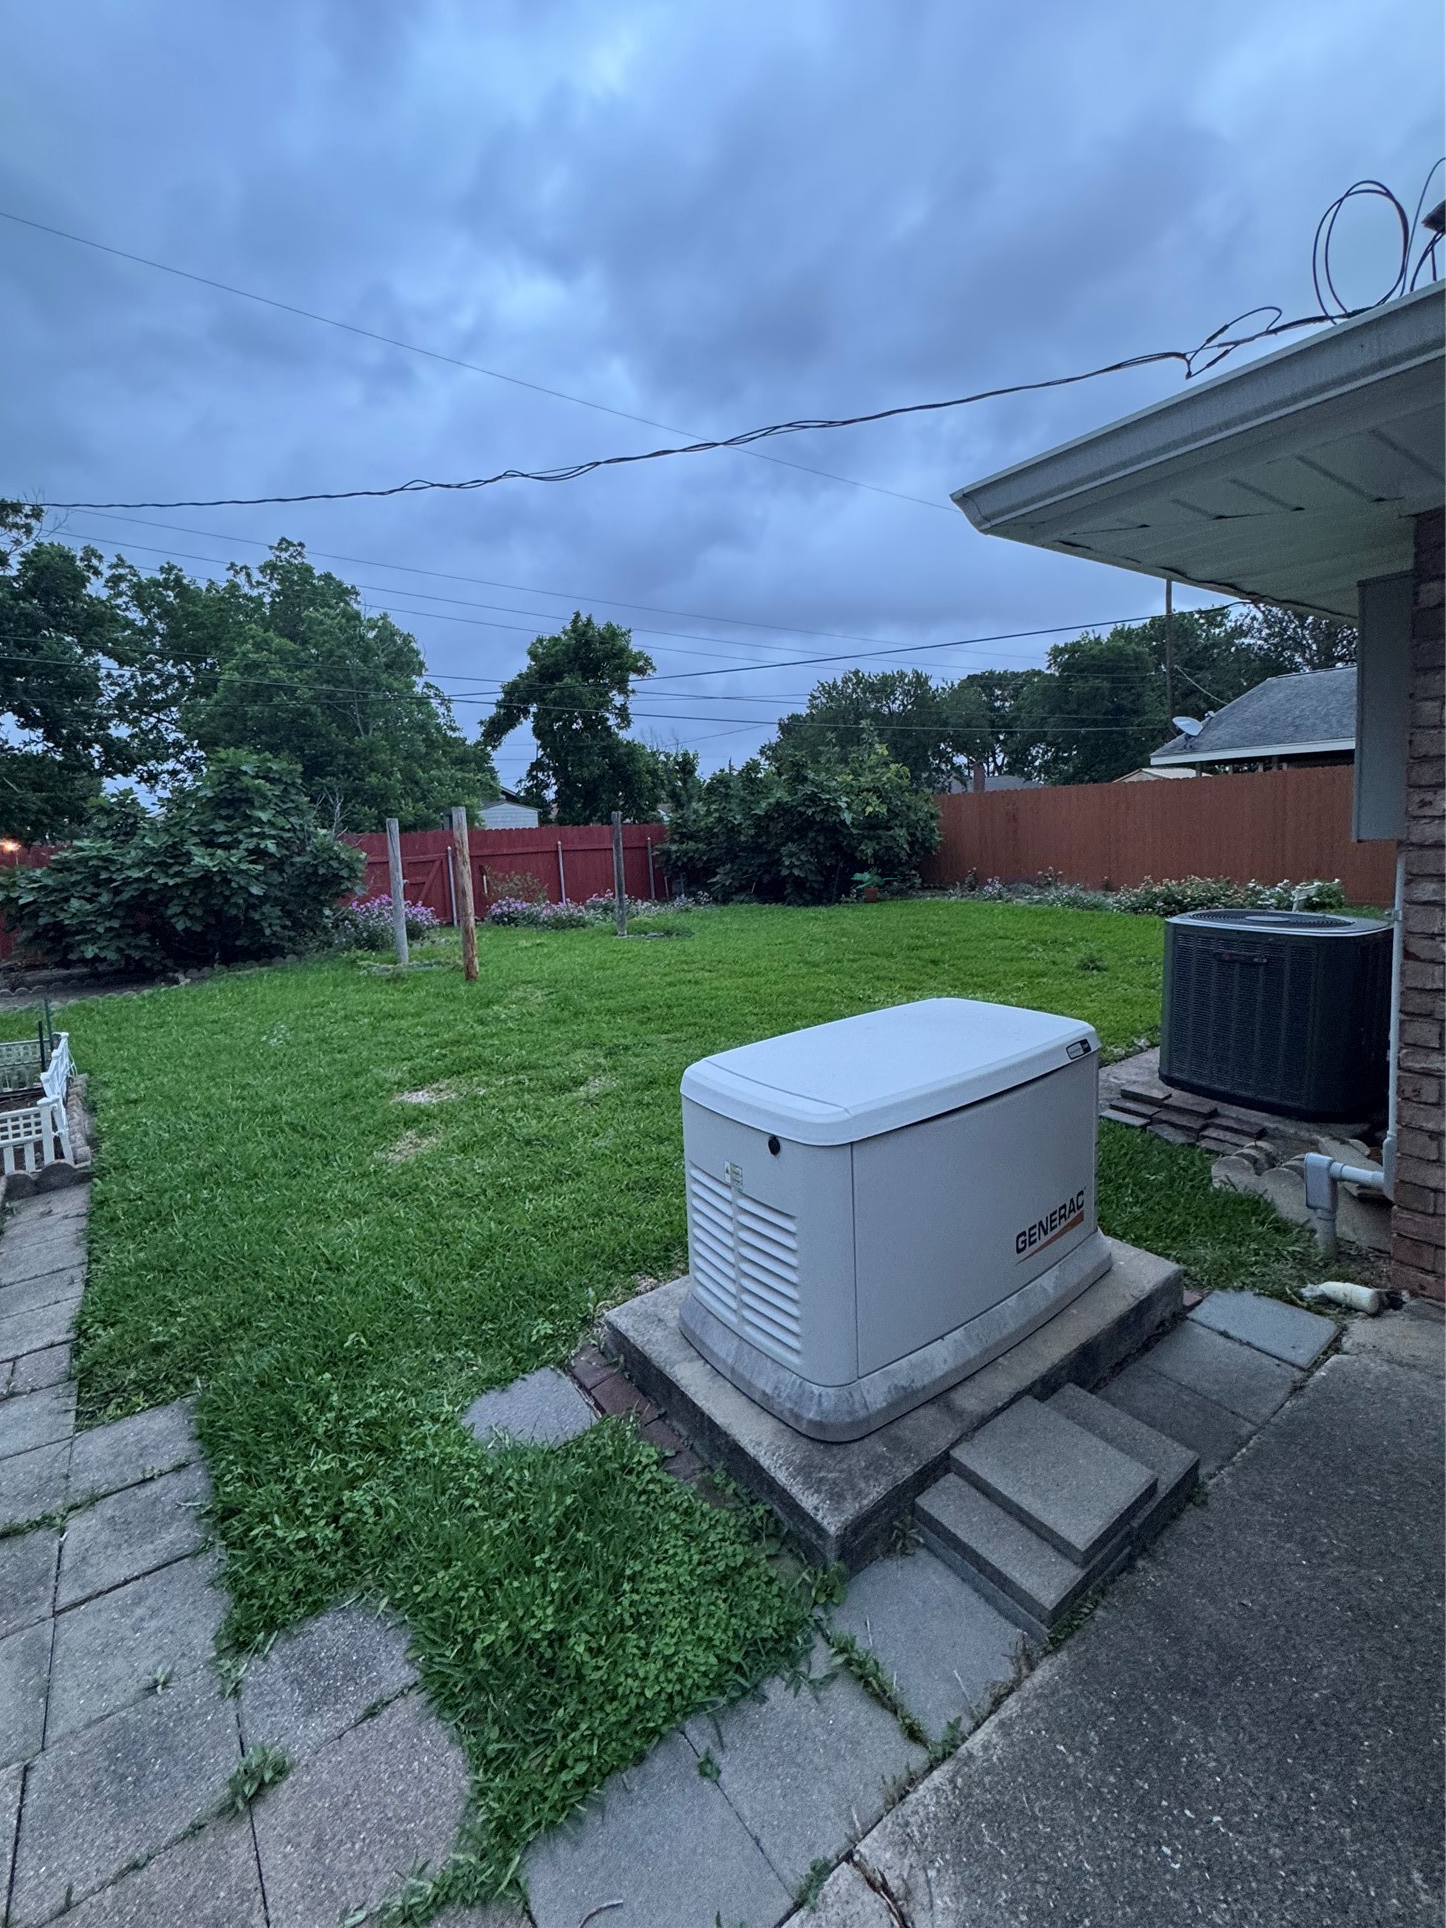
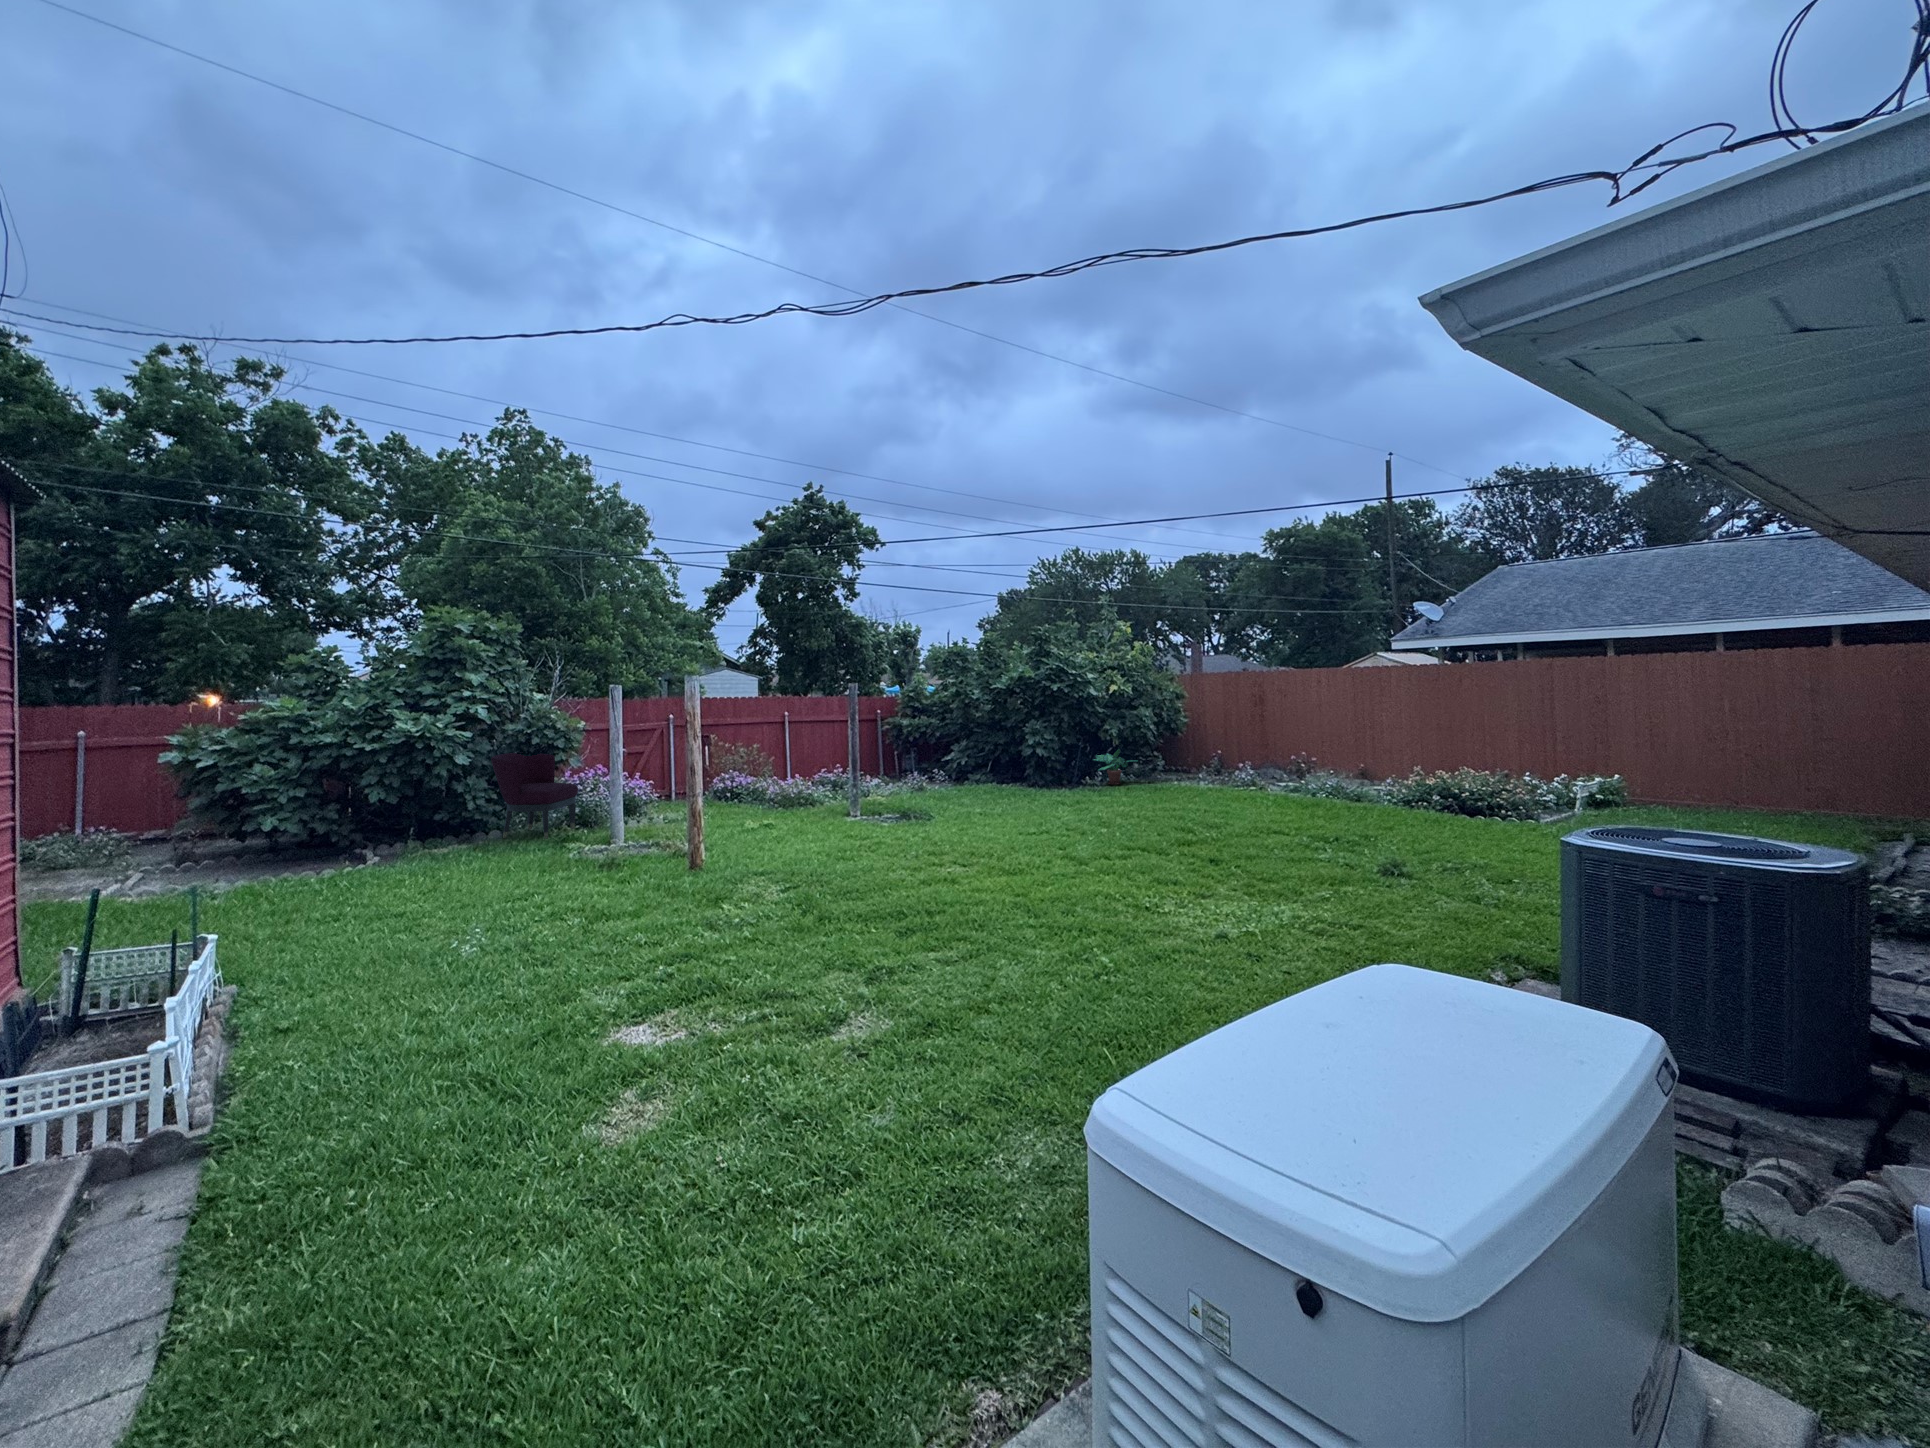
chair: none [282,883,363,961] -> present [491,753,578,839]

